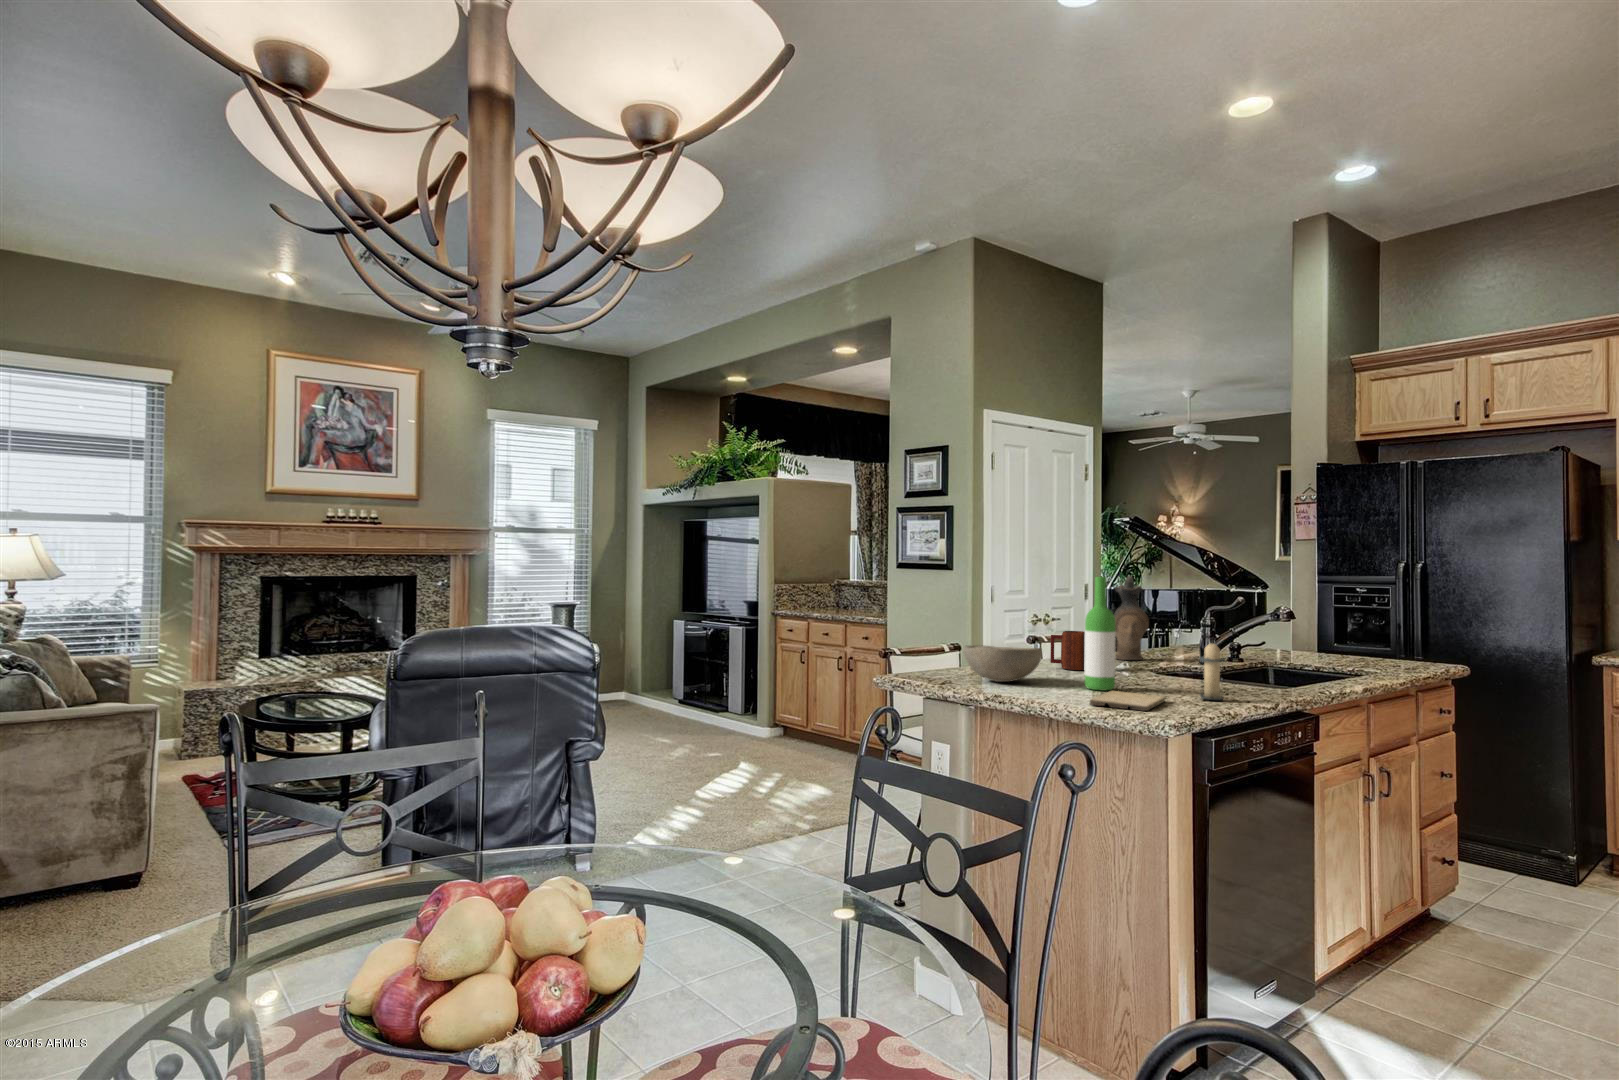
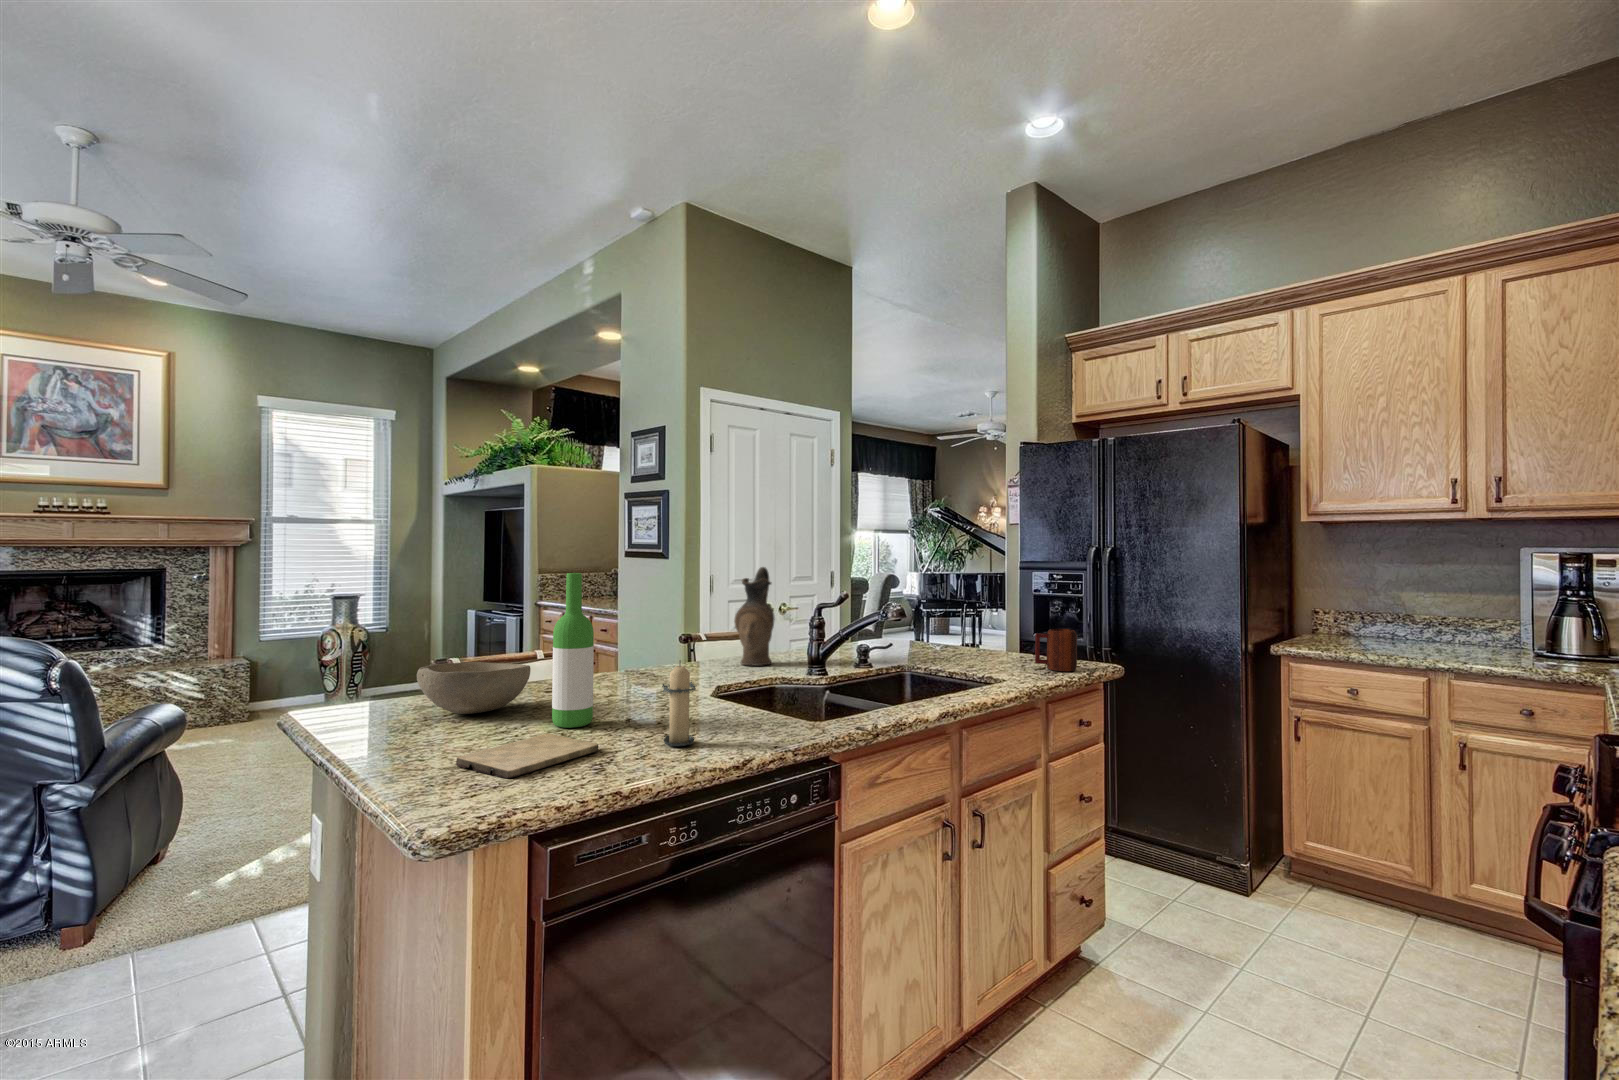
mug: present [1050,631,1085,670] -> present [1035,629,1077,672]

